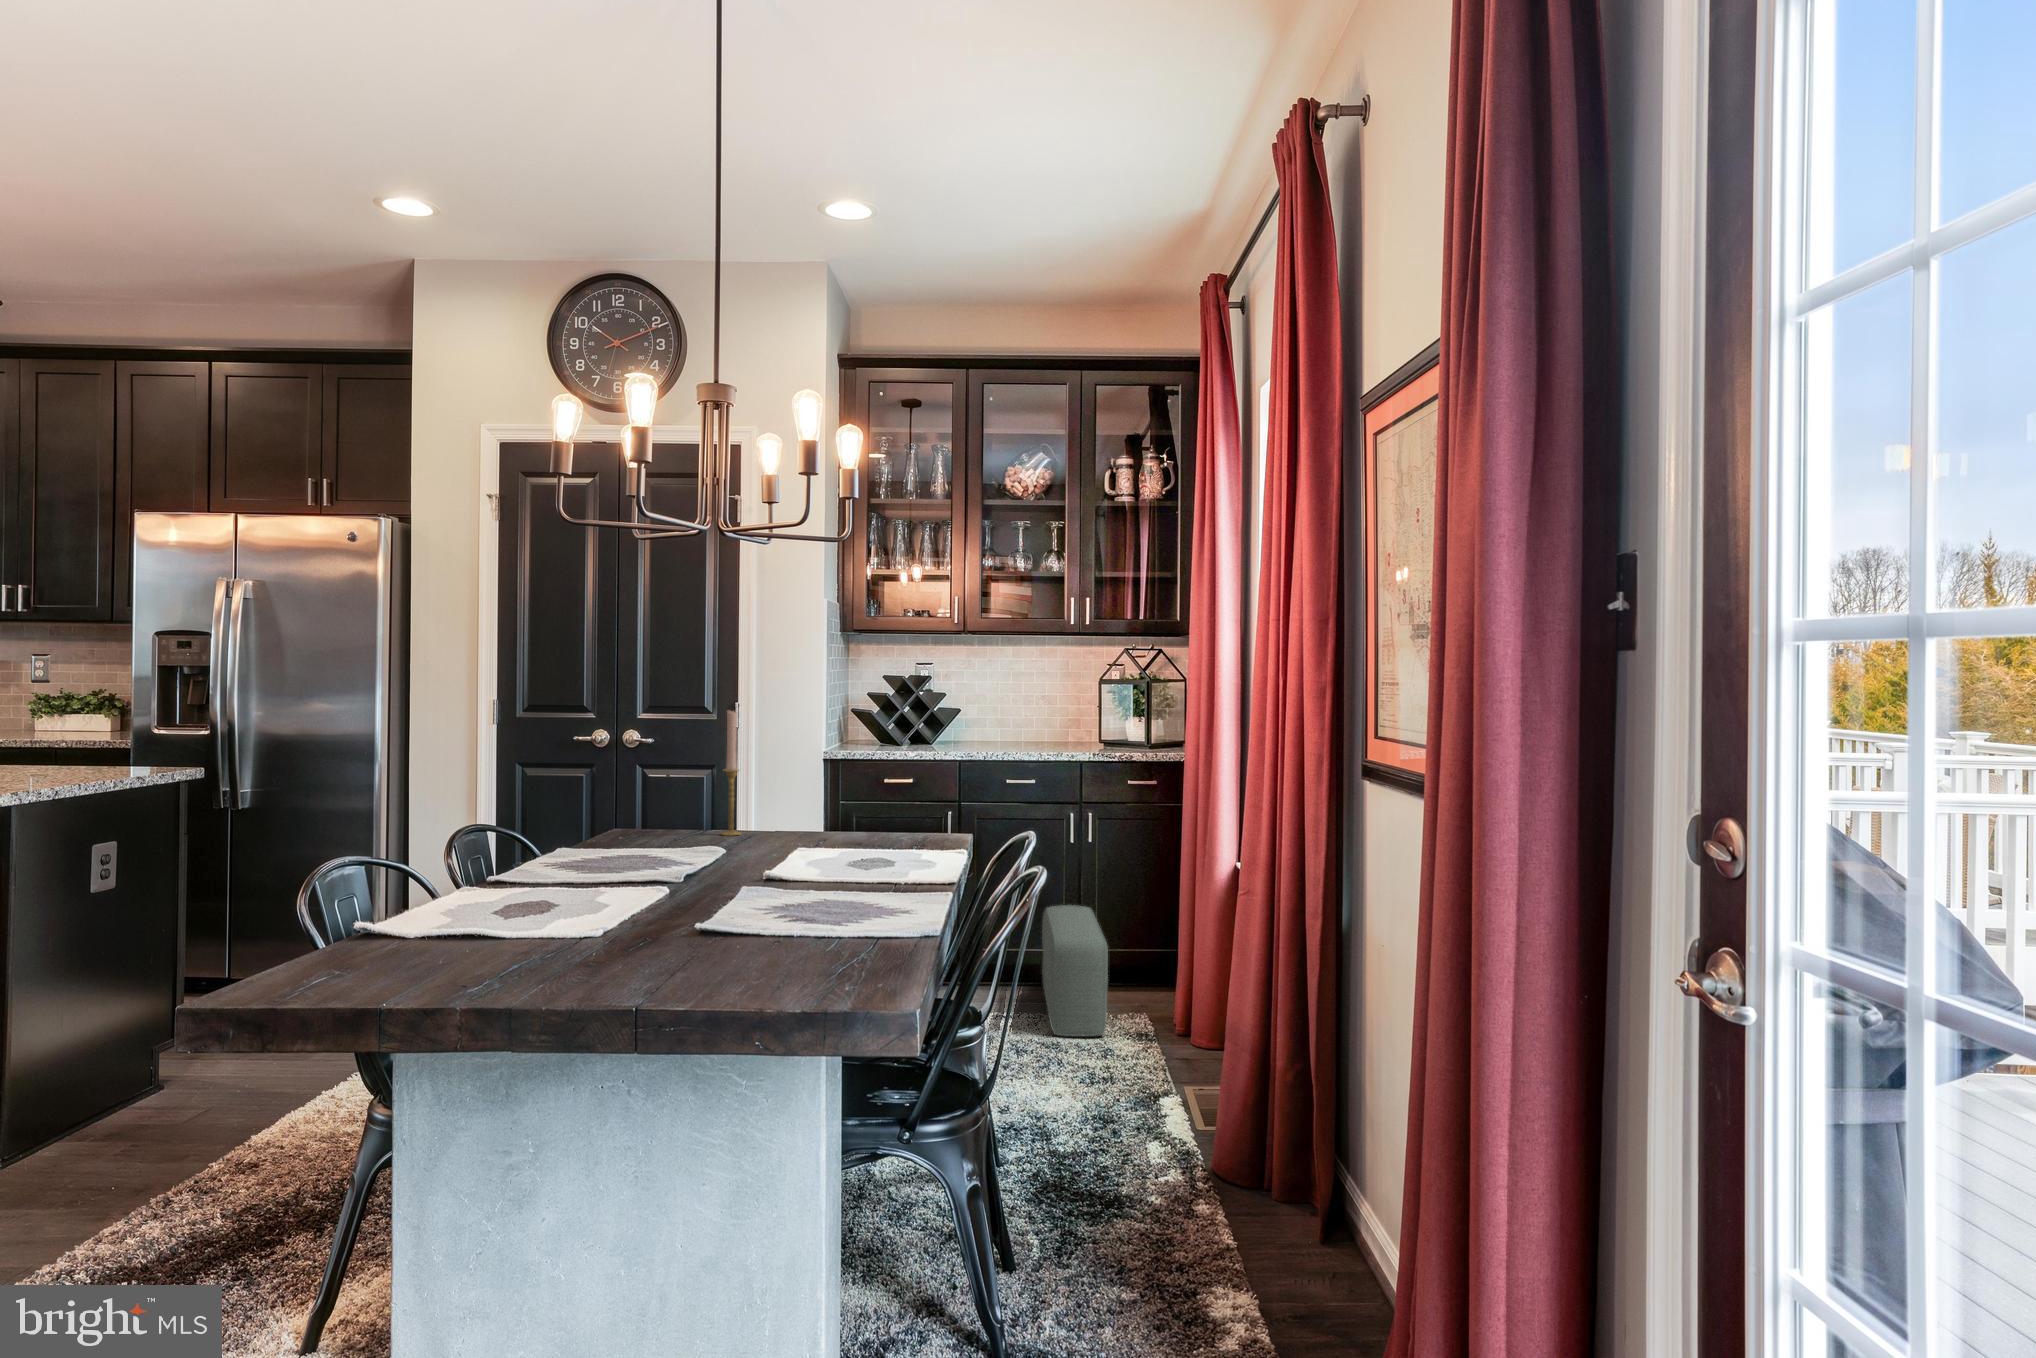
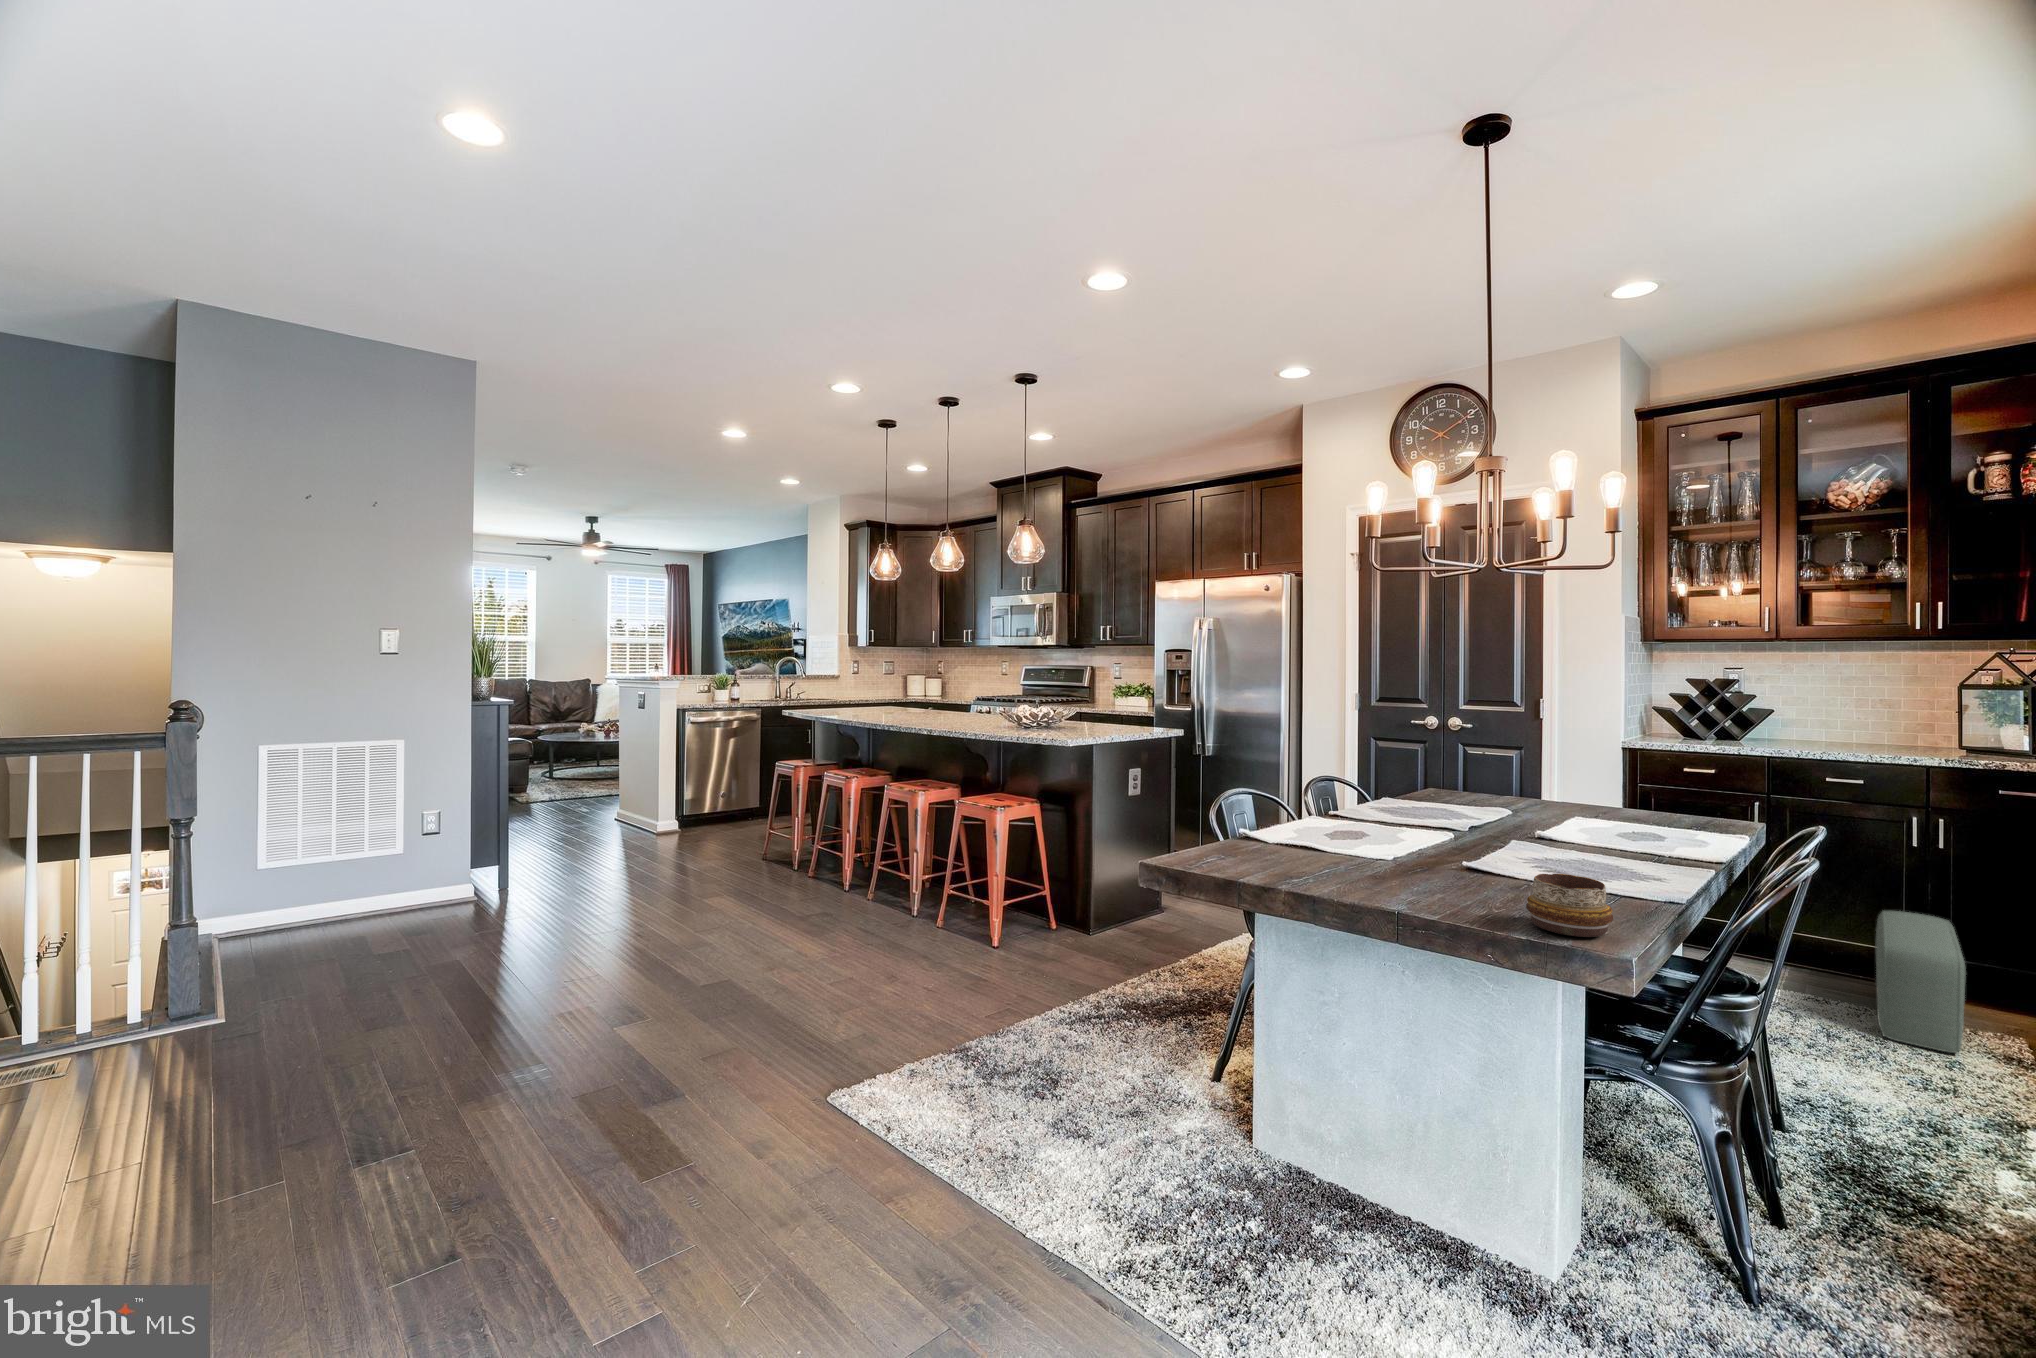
candlestick: present [722,711,741,835] -> none [1508,709,1527,804]
decorative bowl: none [788,912,886,993] -> present [1526,874,1613,937]

